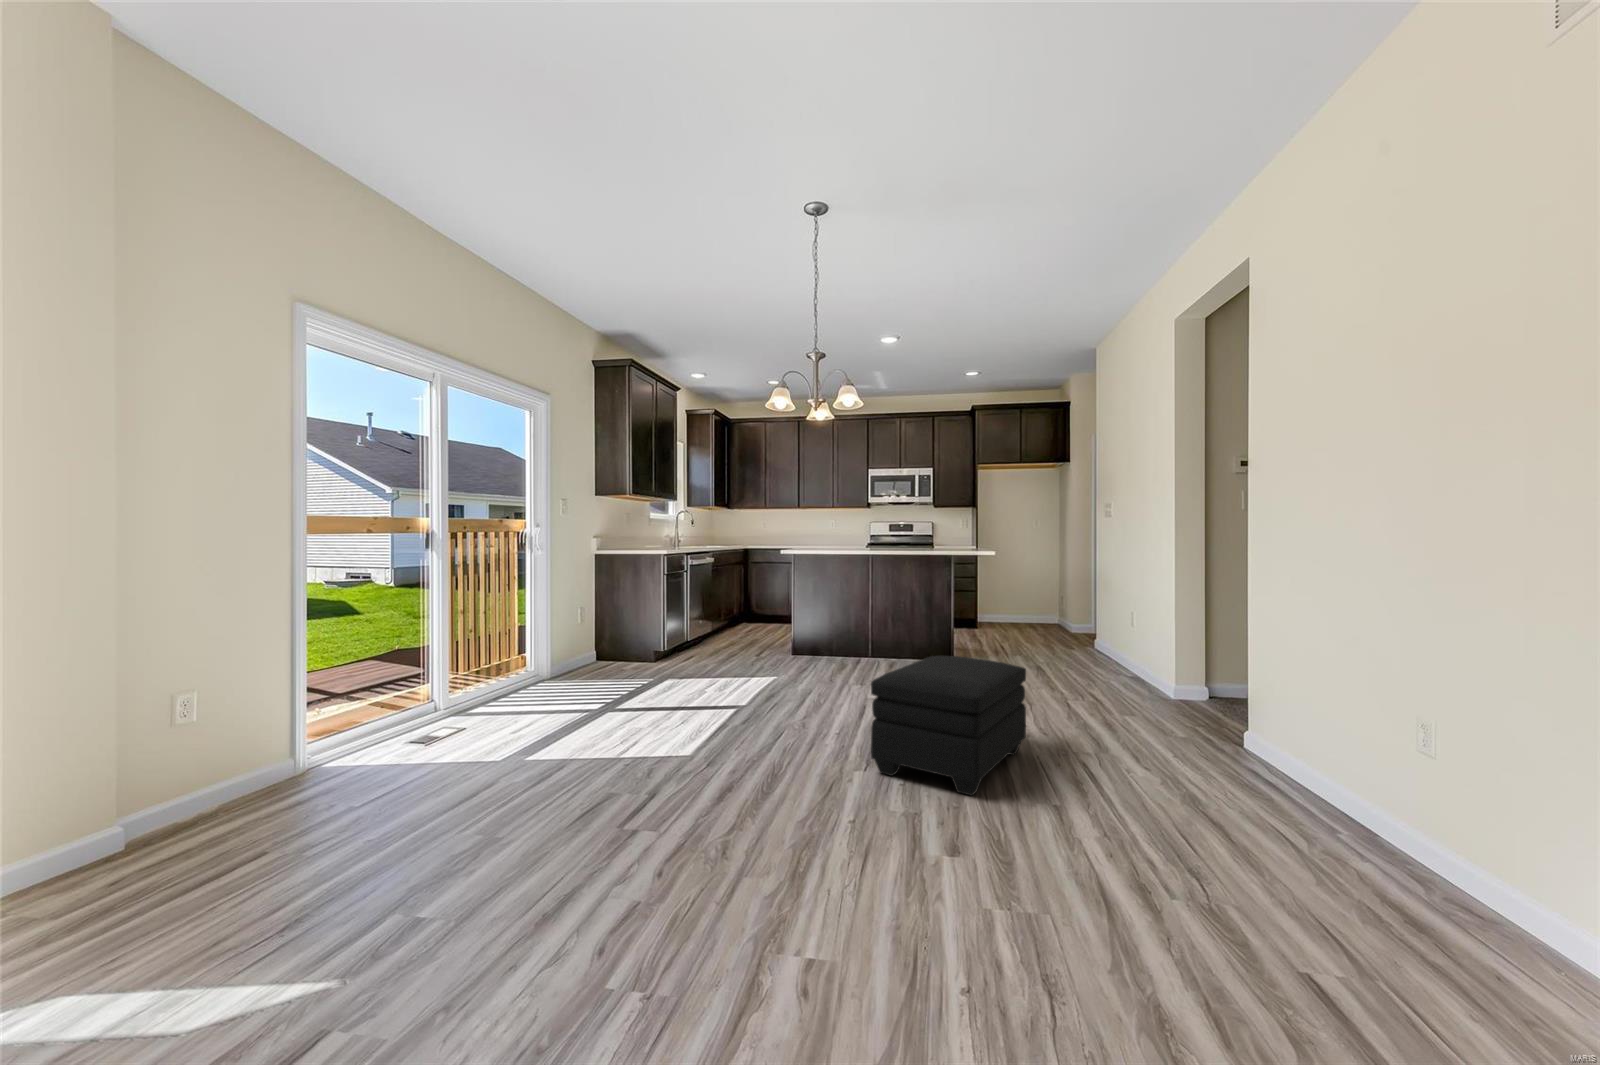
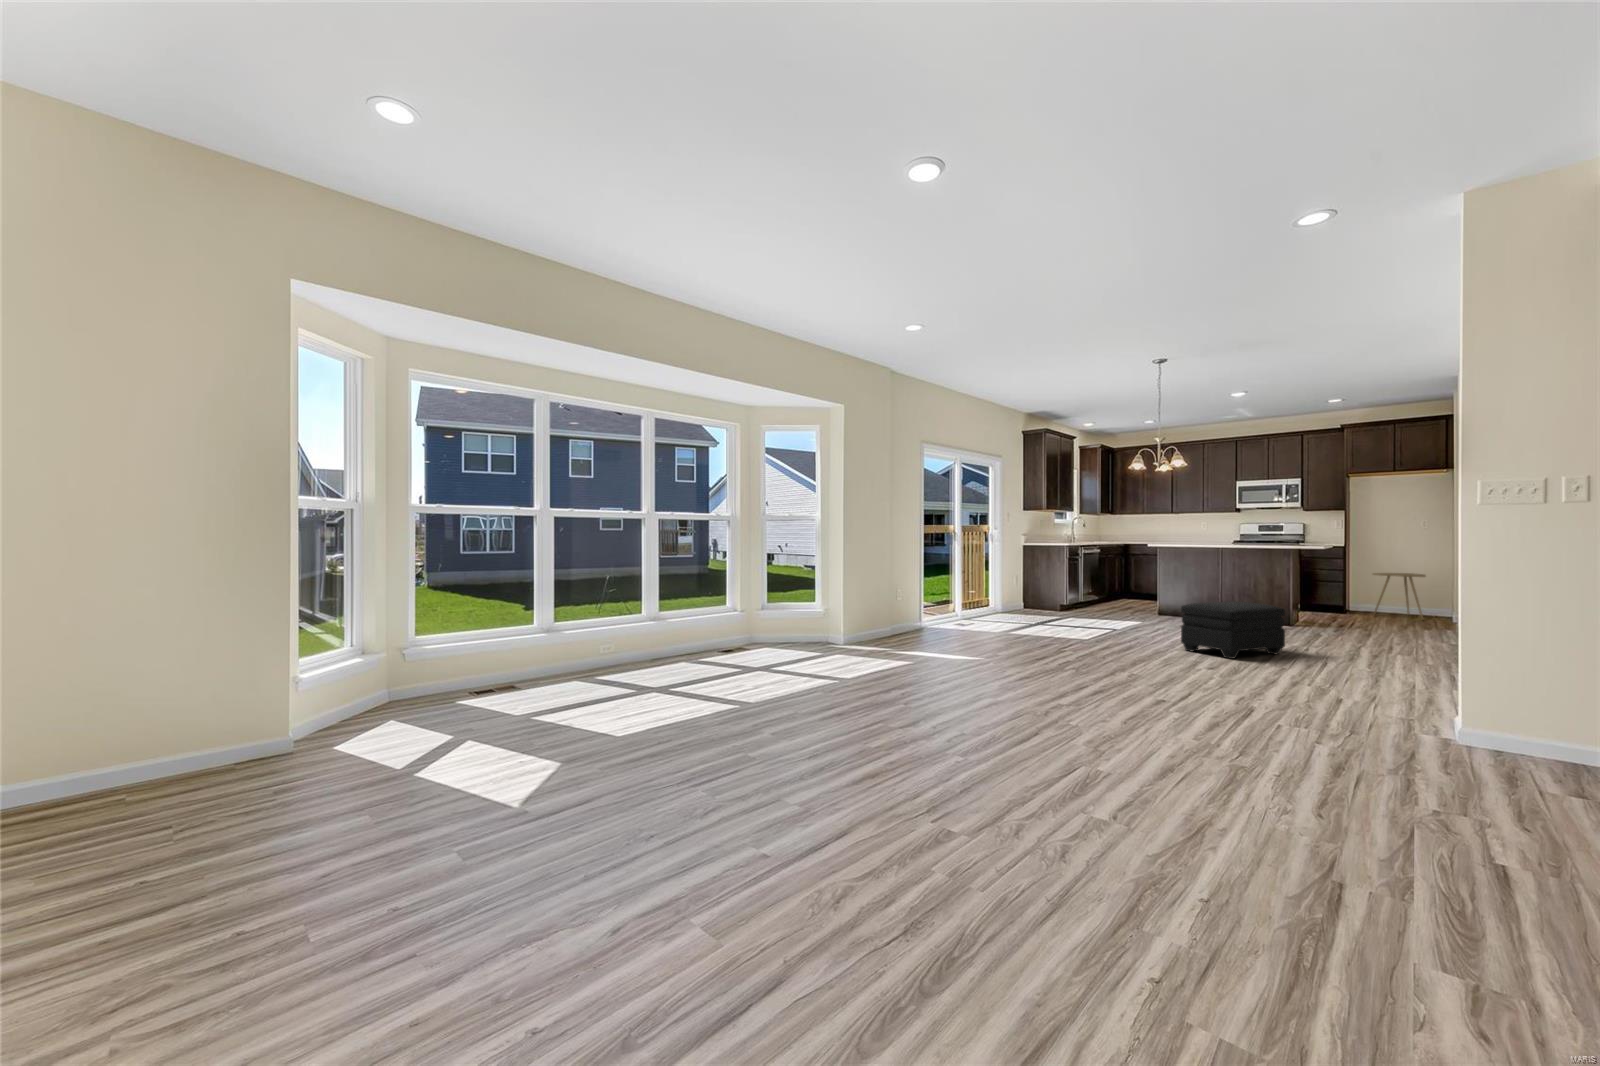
side table: none [1004,578,1052,632] -> present [1373,573,1425,619]

